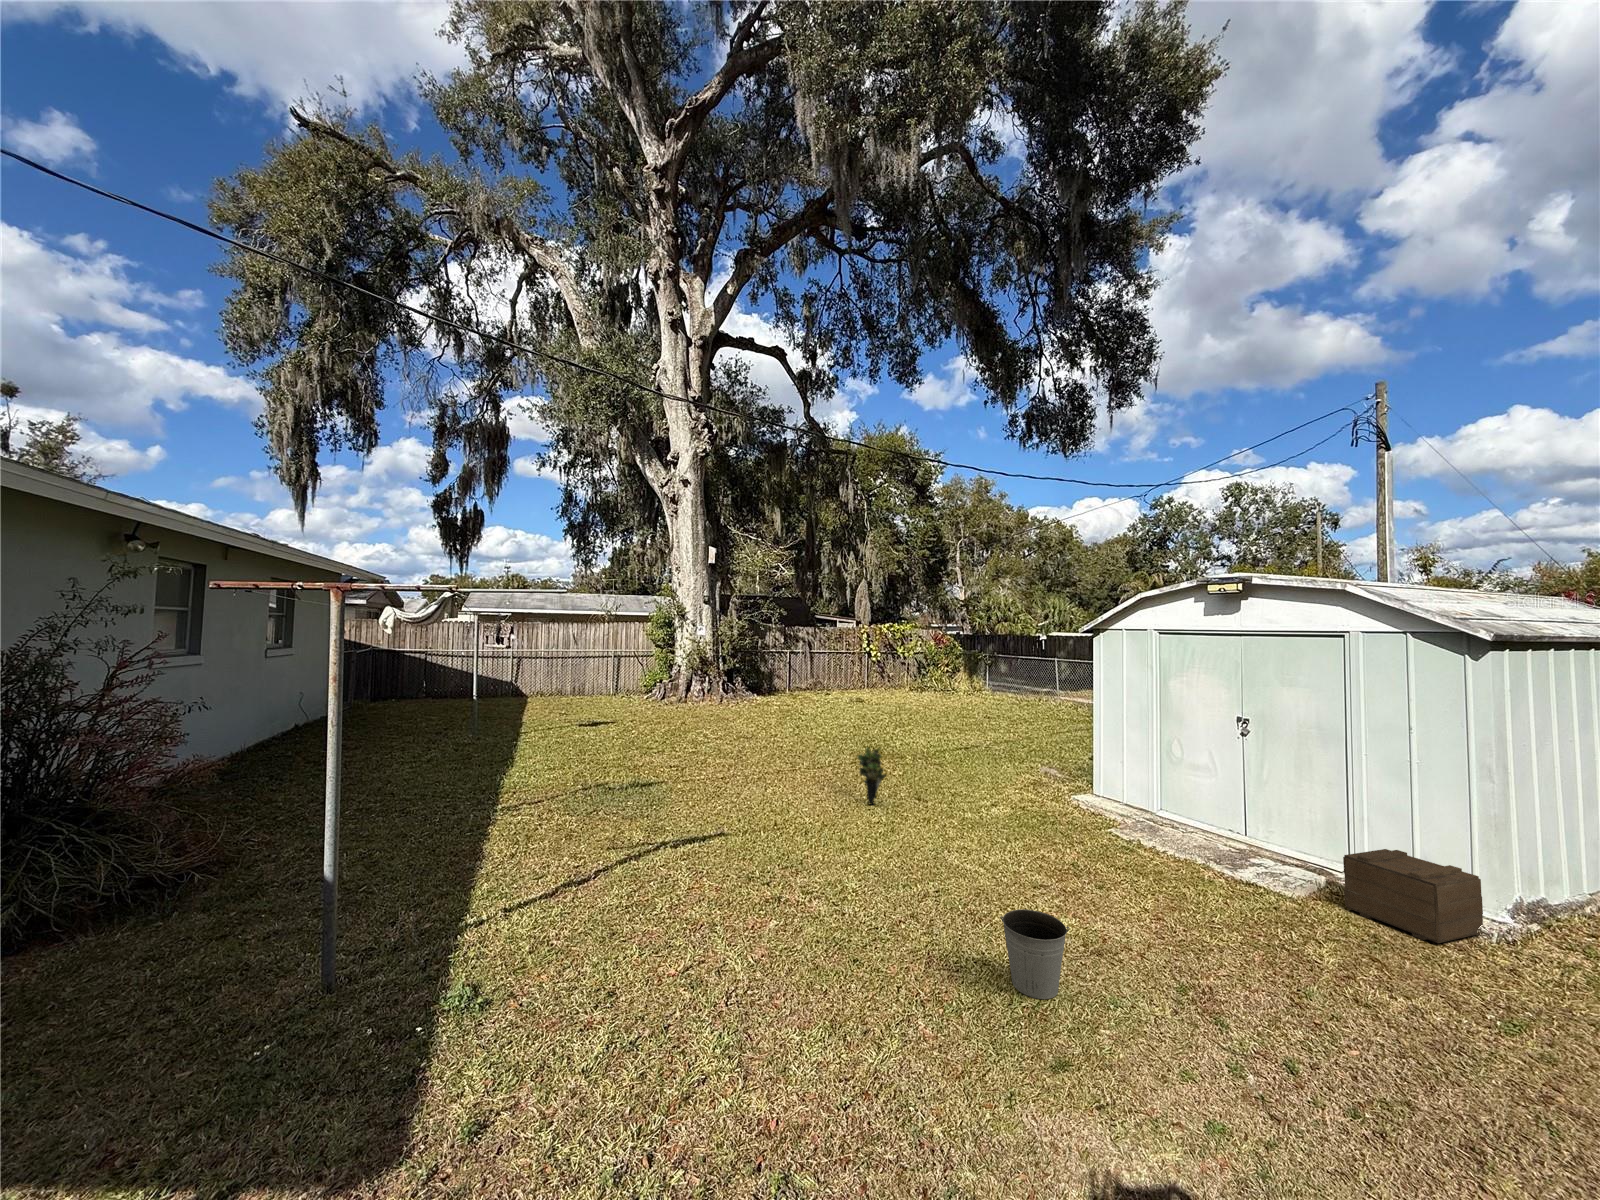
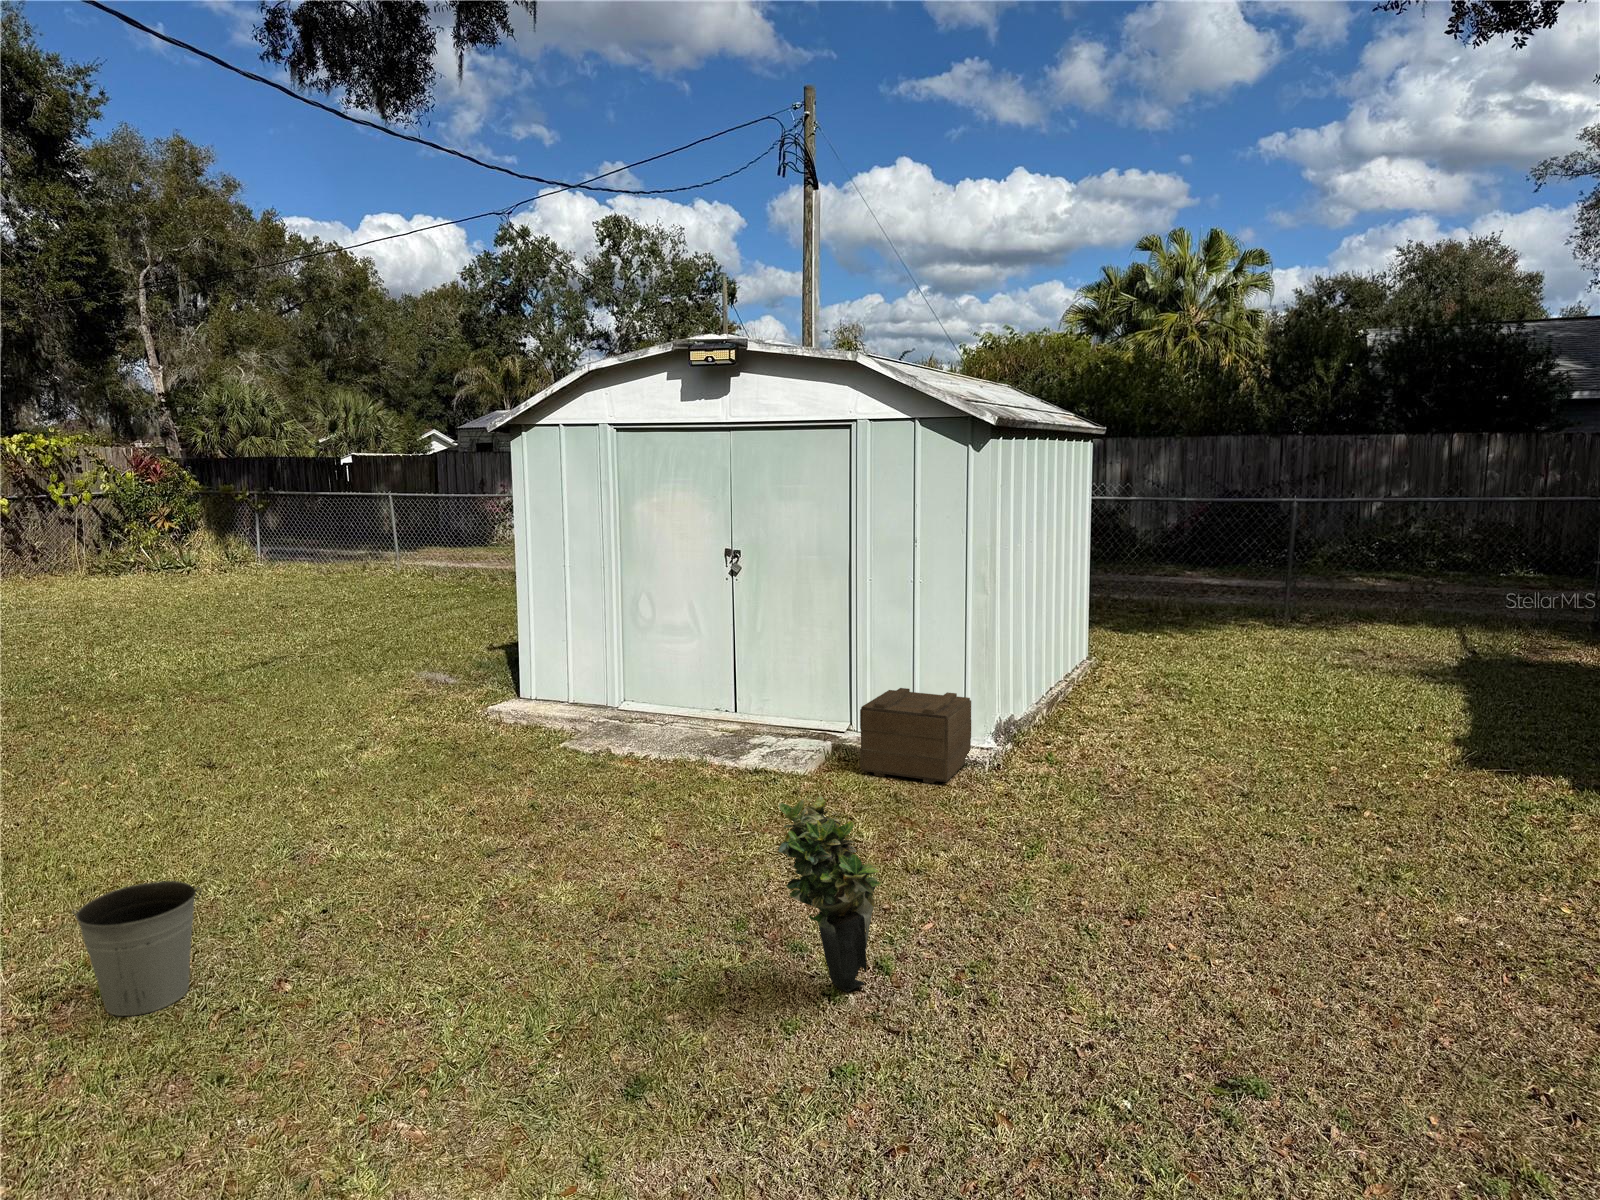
potted plant: present [857,747,886,805] -> present [778,795,881,992]
bucket: present [1000,909,1070,999] -> present [72,881,201,1016]

